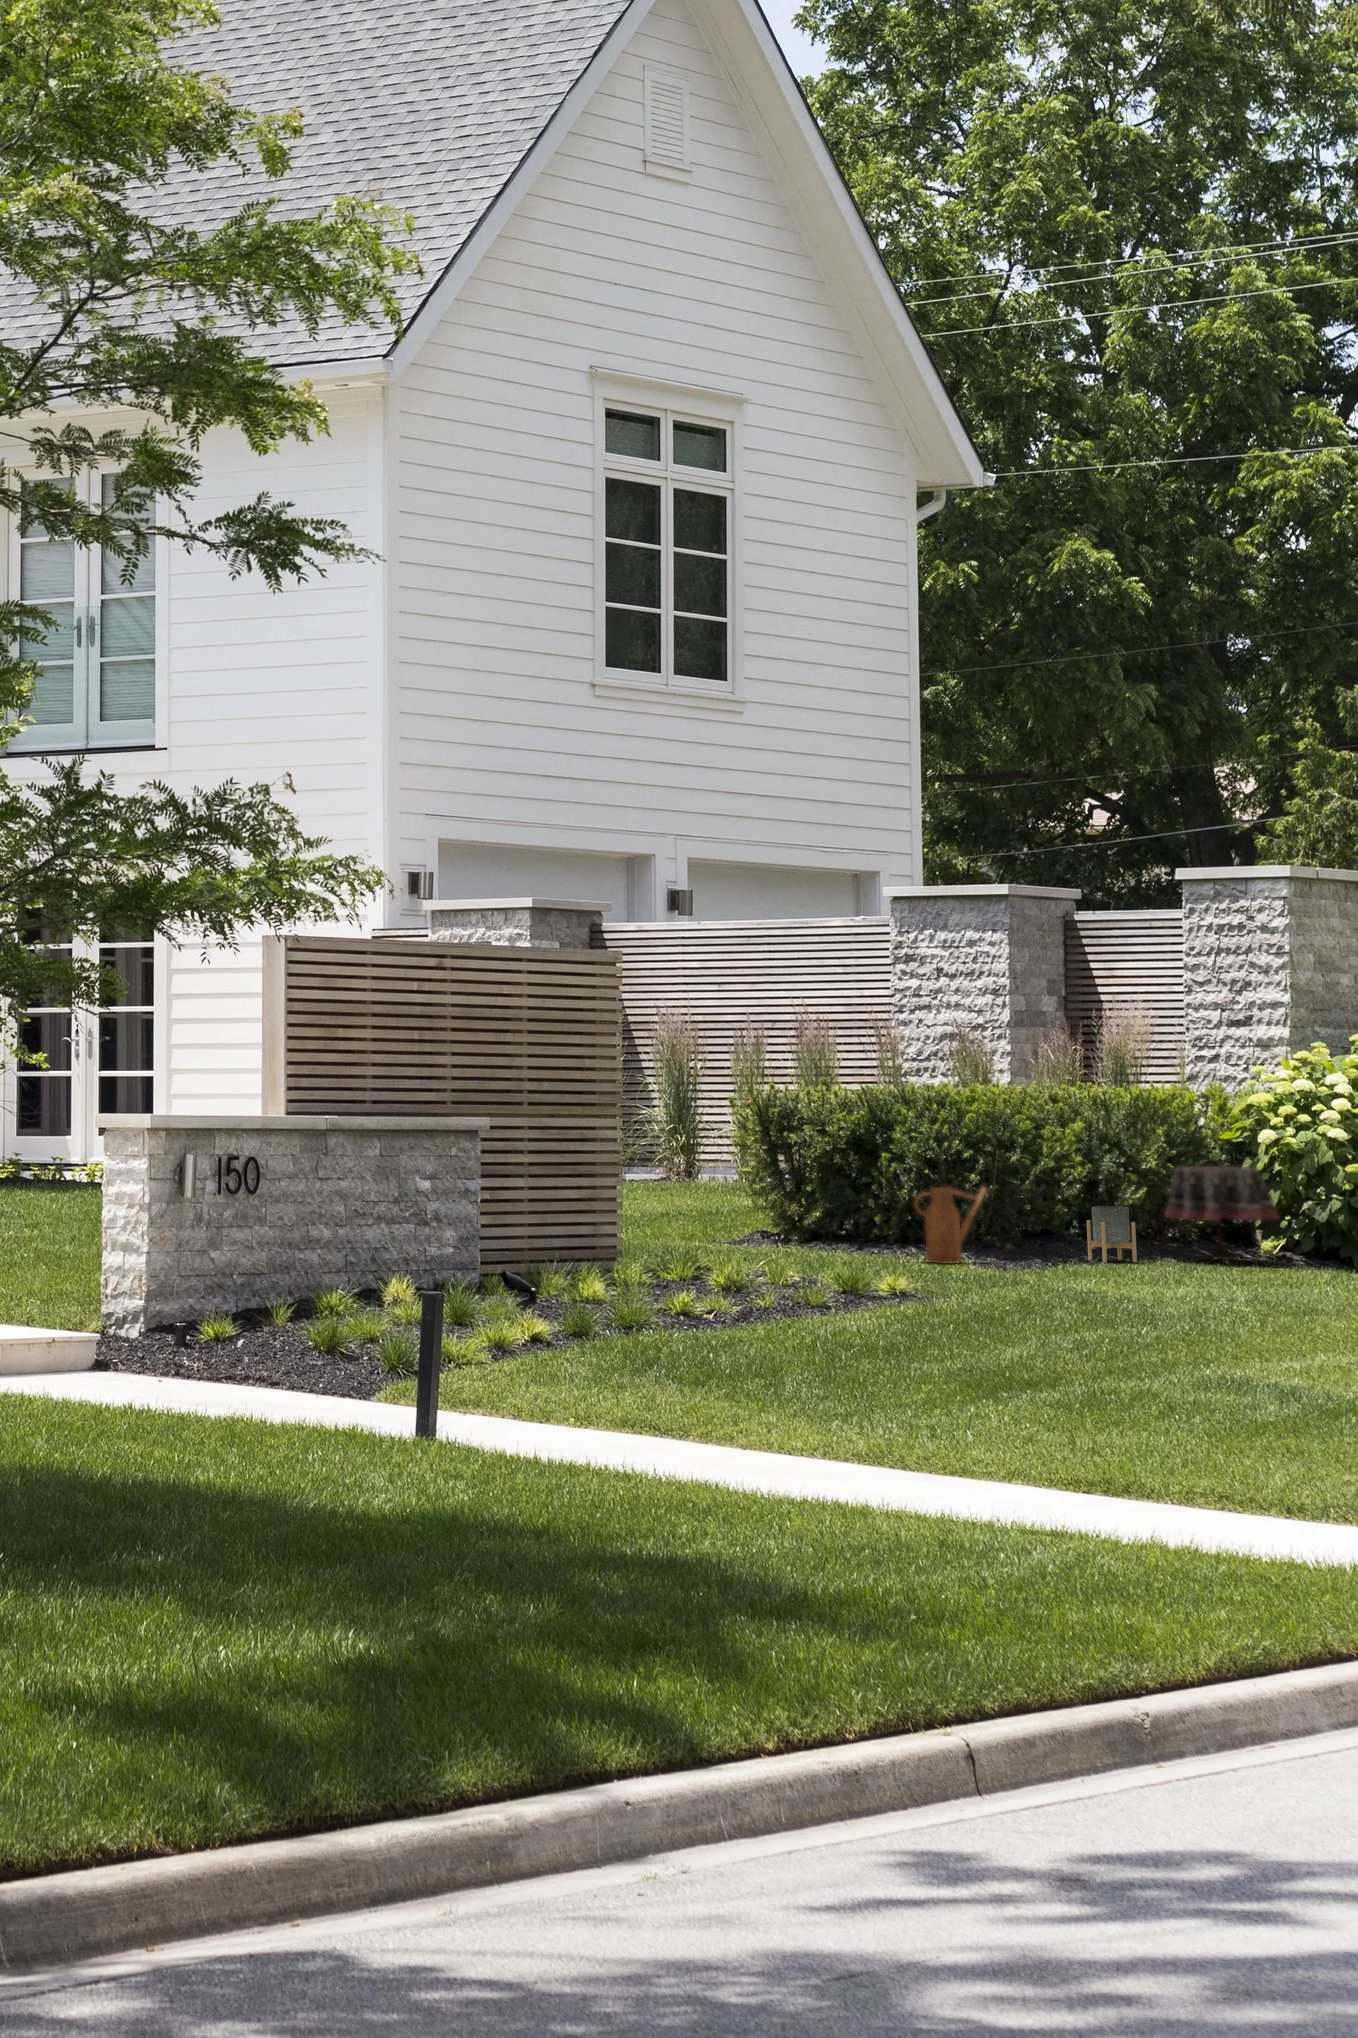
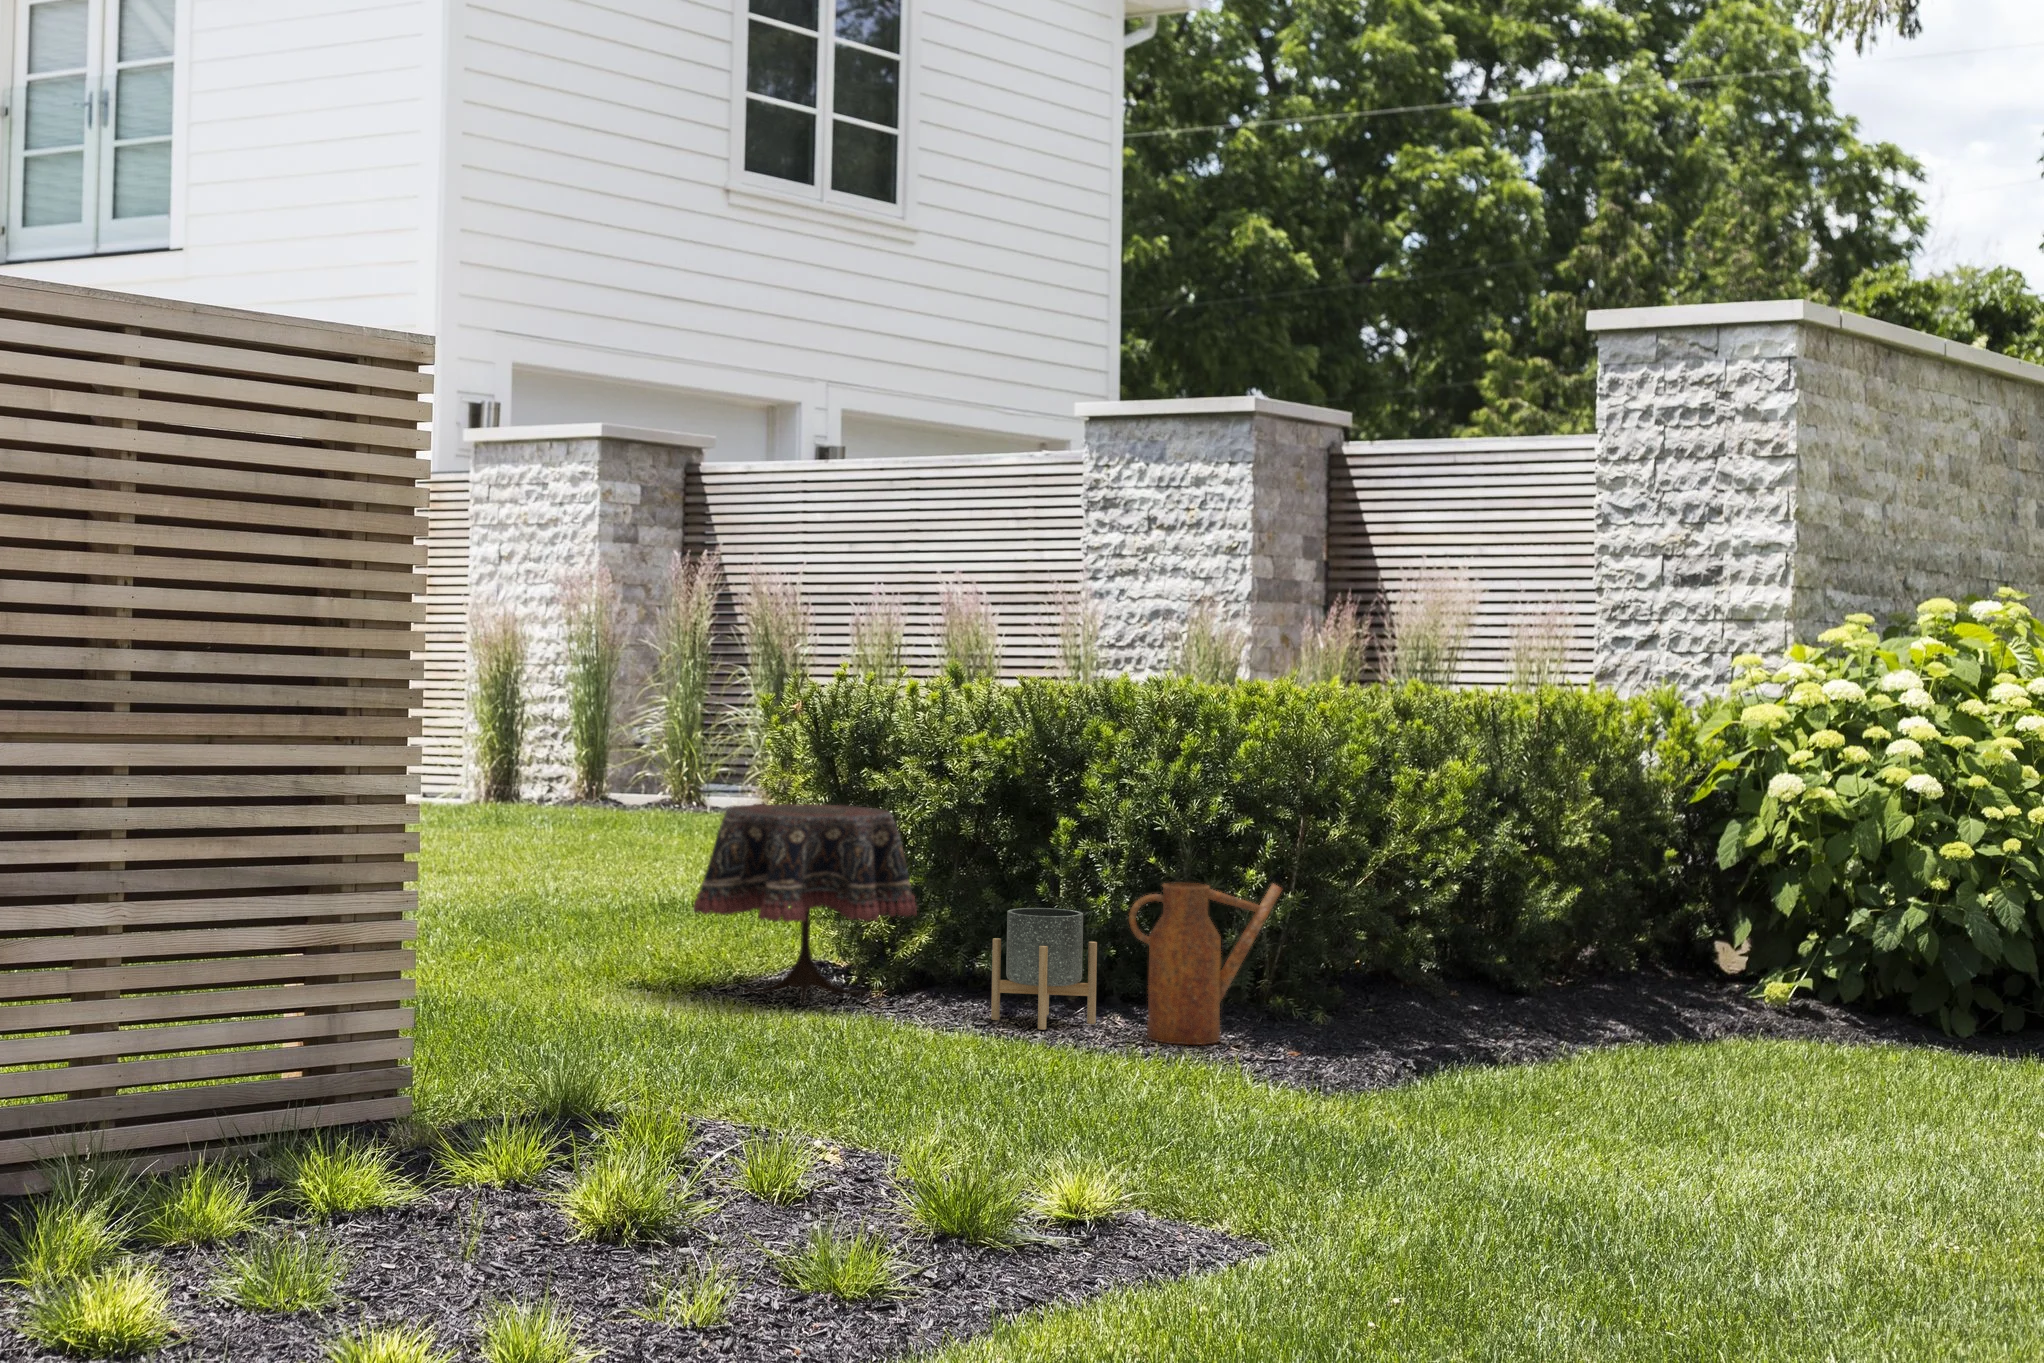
side table: present [1166,1166,1279,1263] -> present [693,804,917,1006]
planter: present [1087,1206,1137,1263] -> present [991,908,1097,1030]

